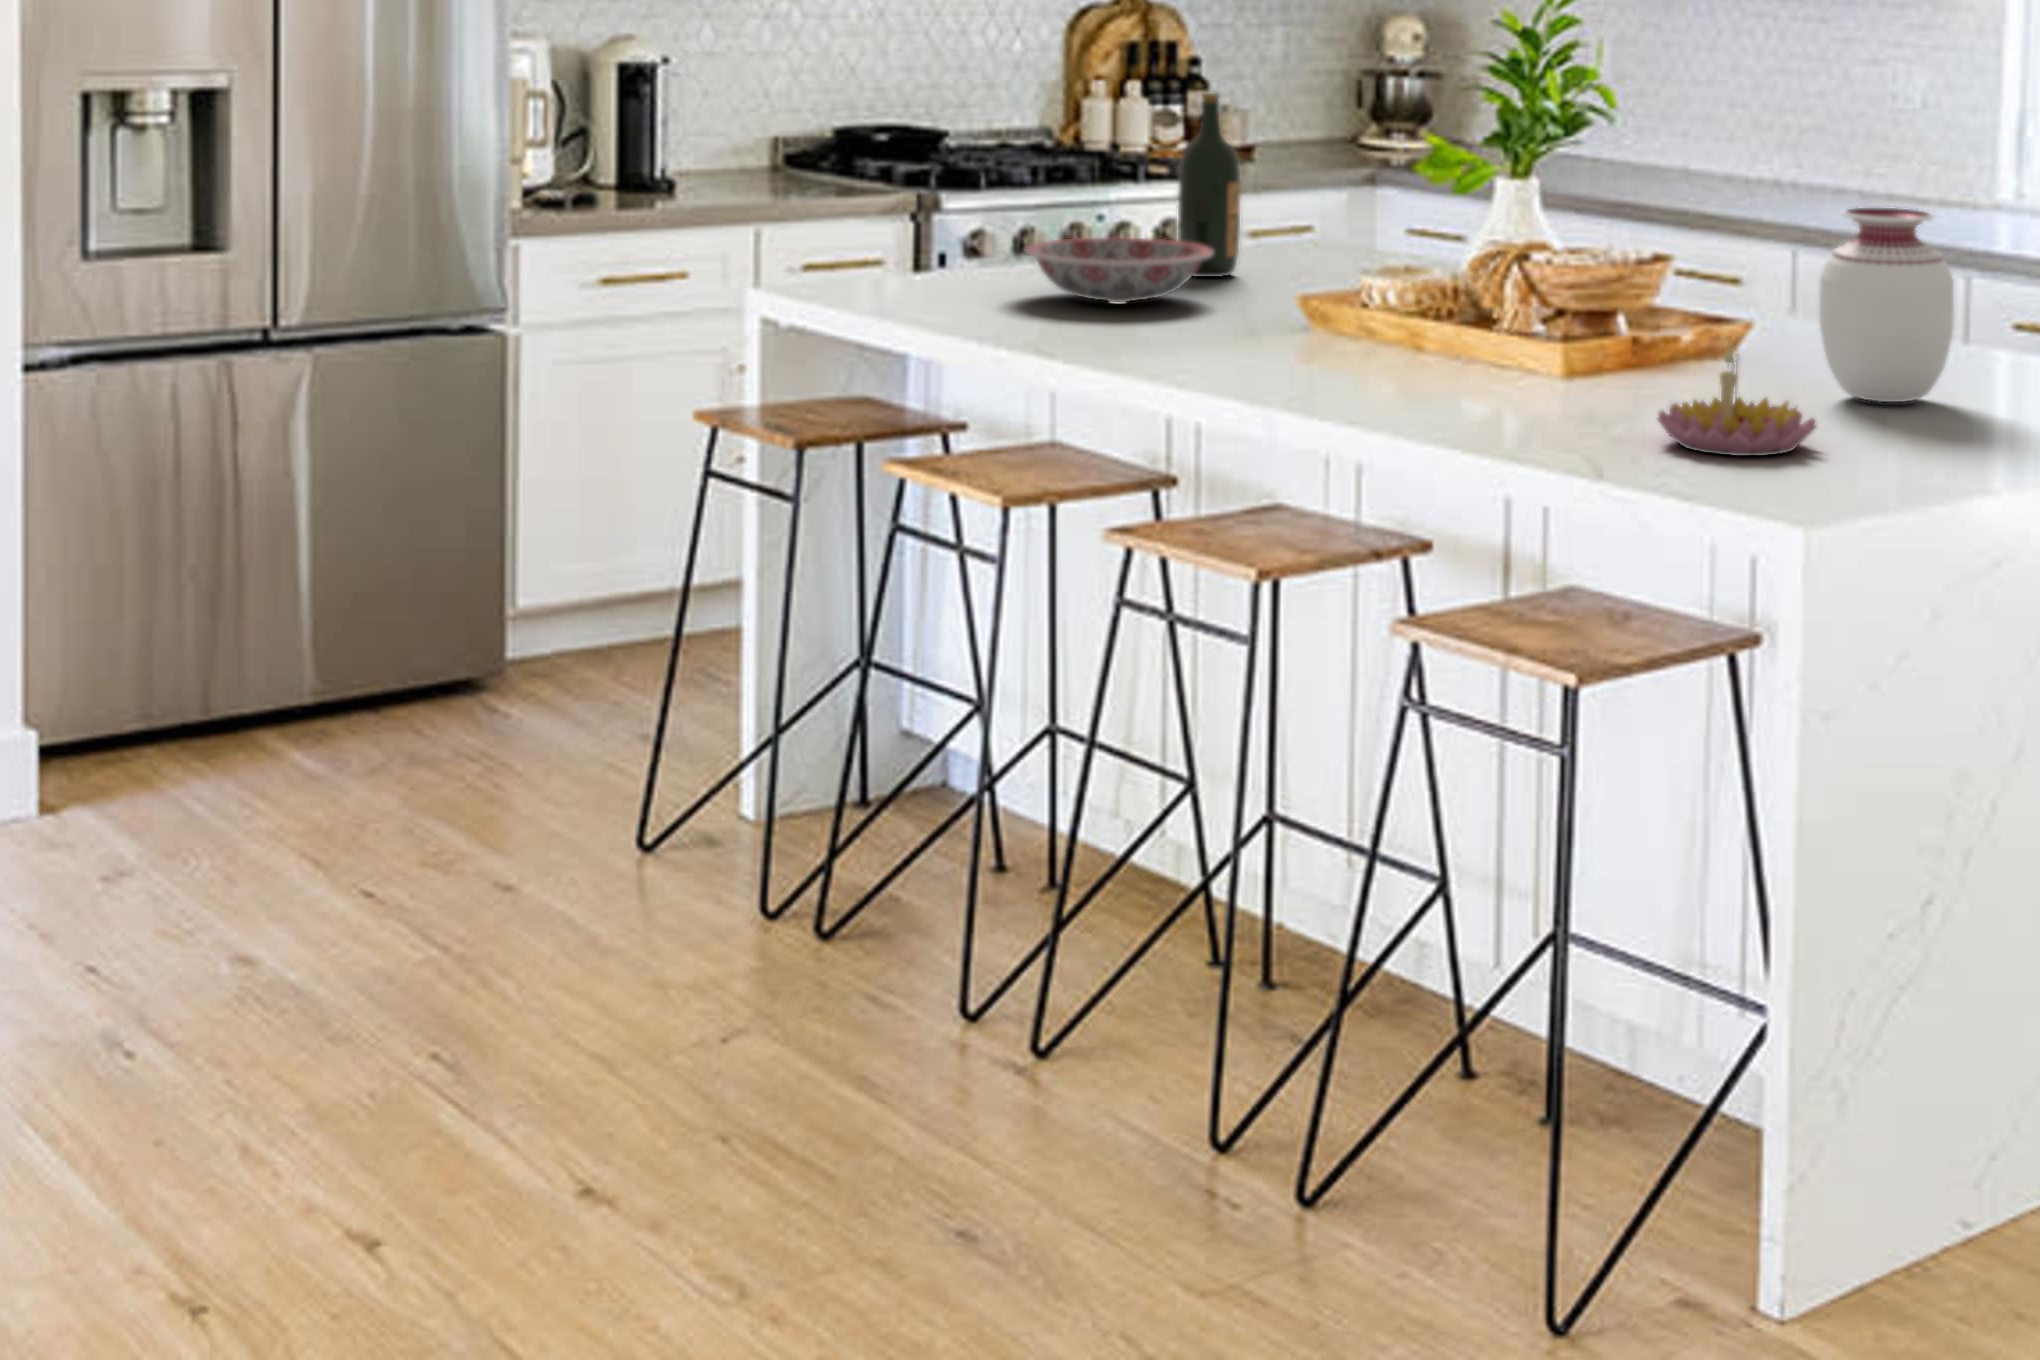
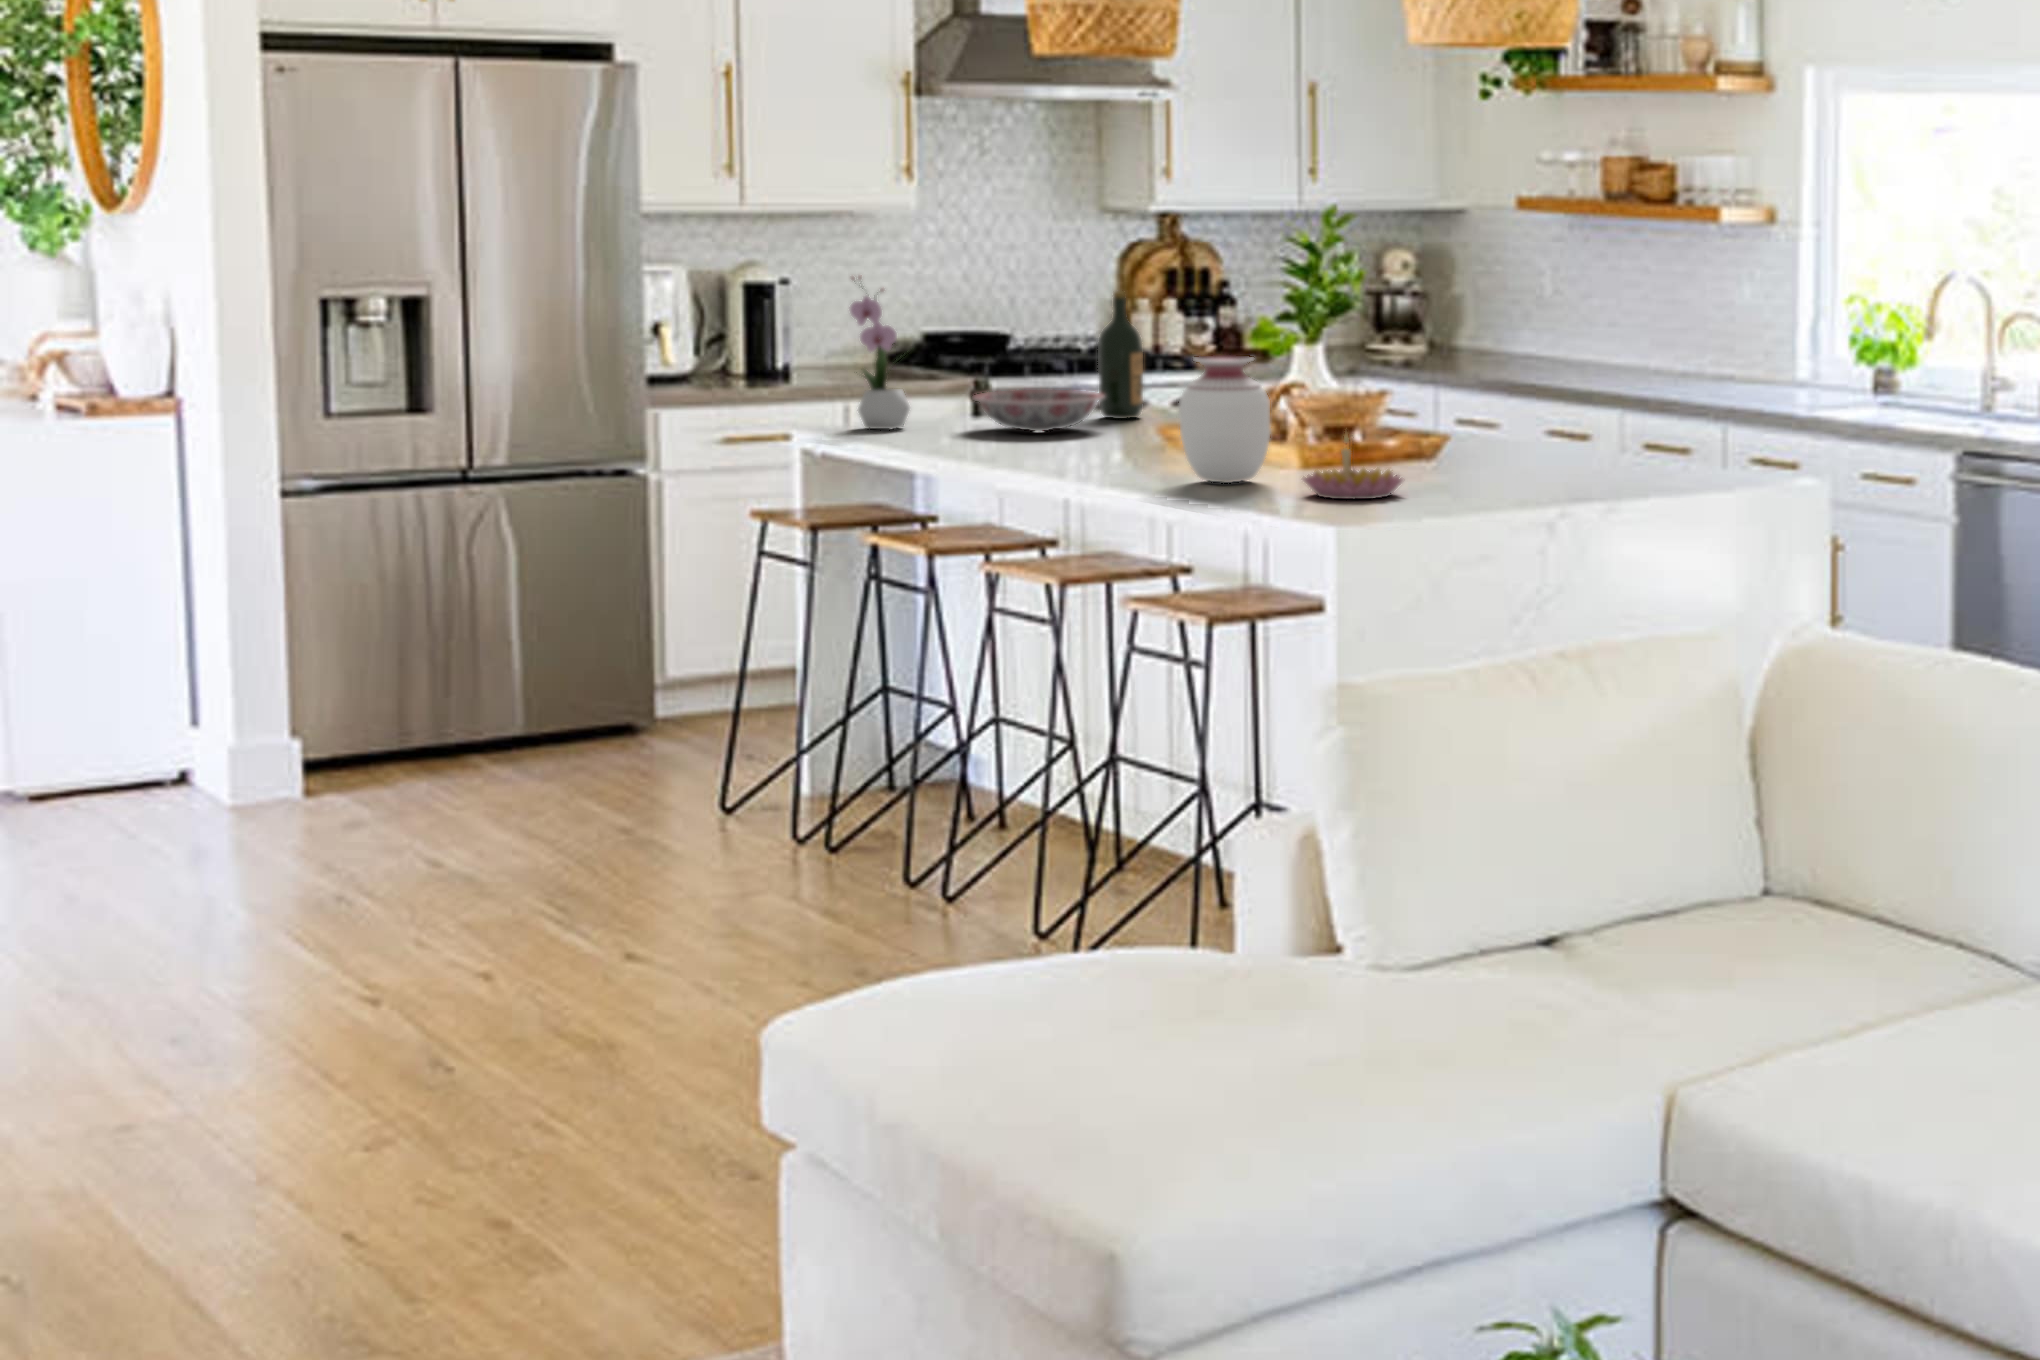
flower arrangement: none [855,71,939,298] -> present [849,277,914,429]
vase: present [1819,208,1954,402] -> present [1179,355,1271,483]

